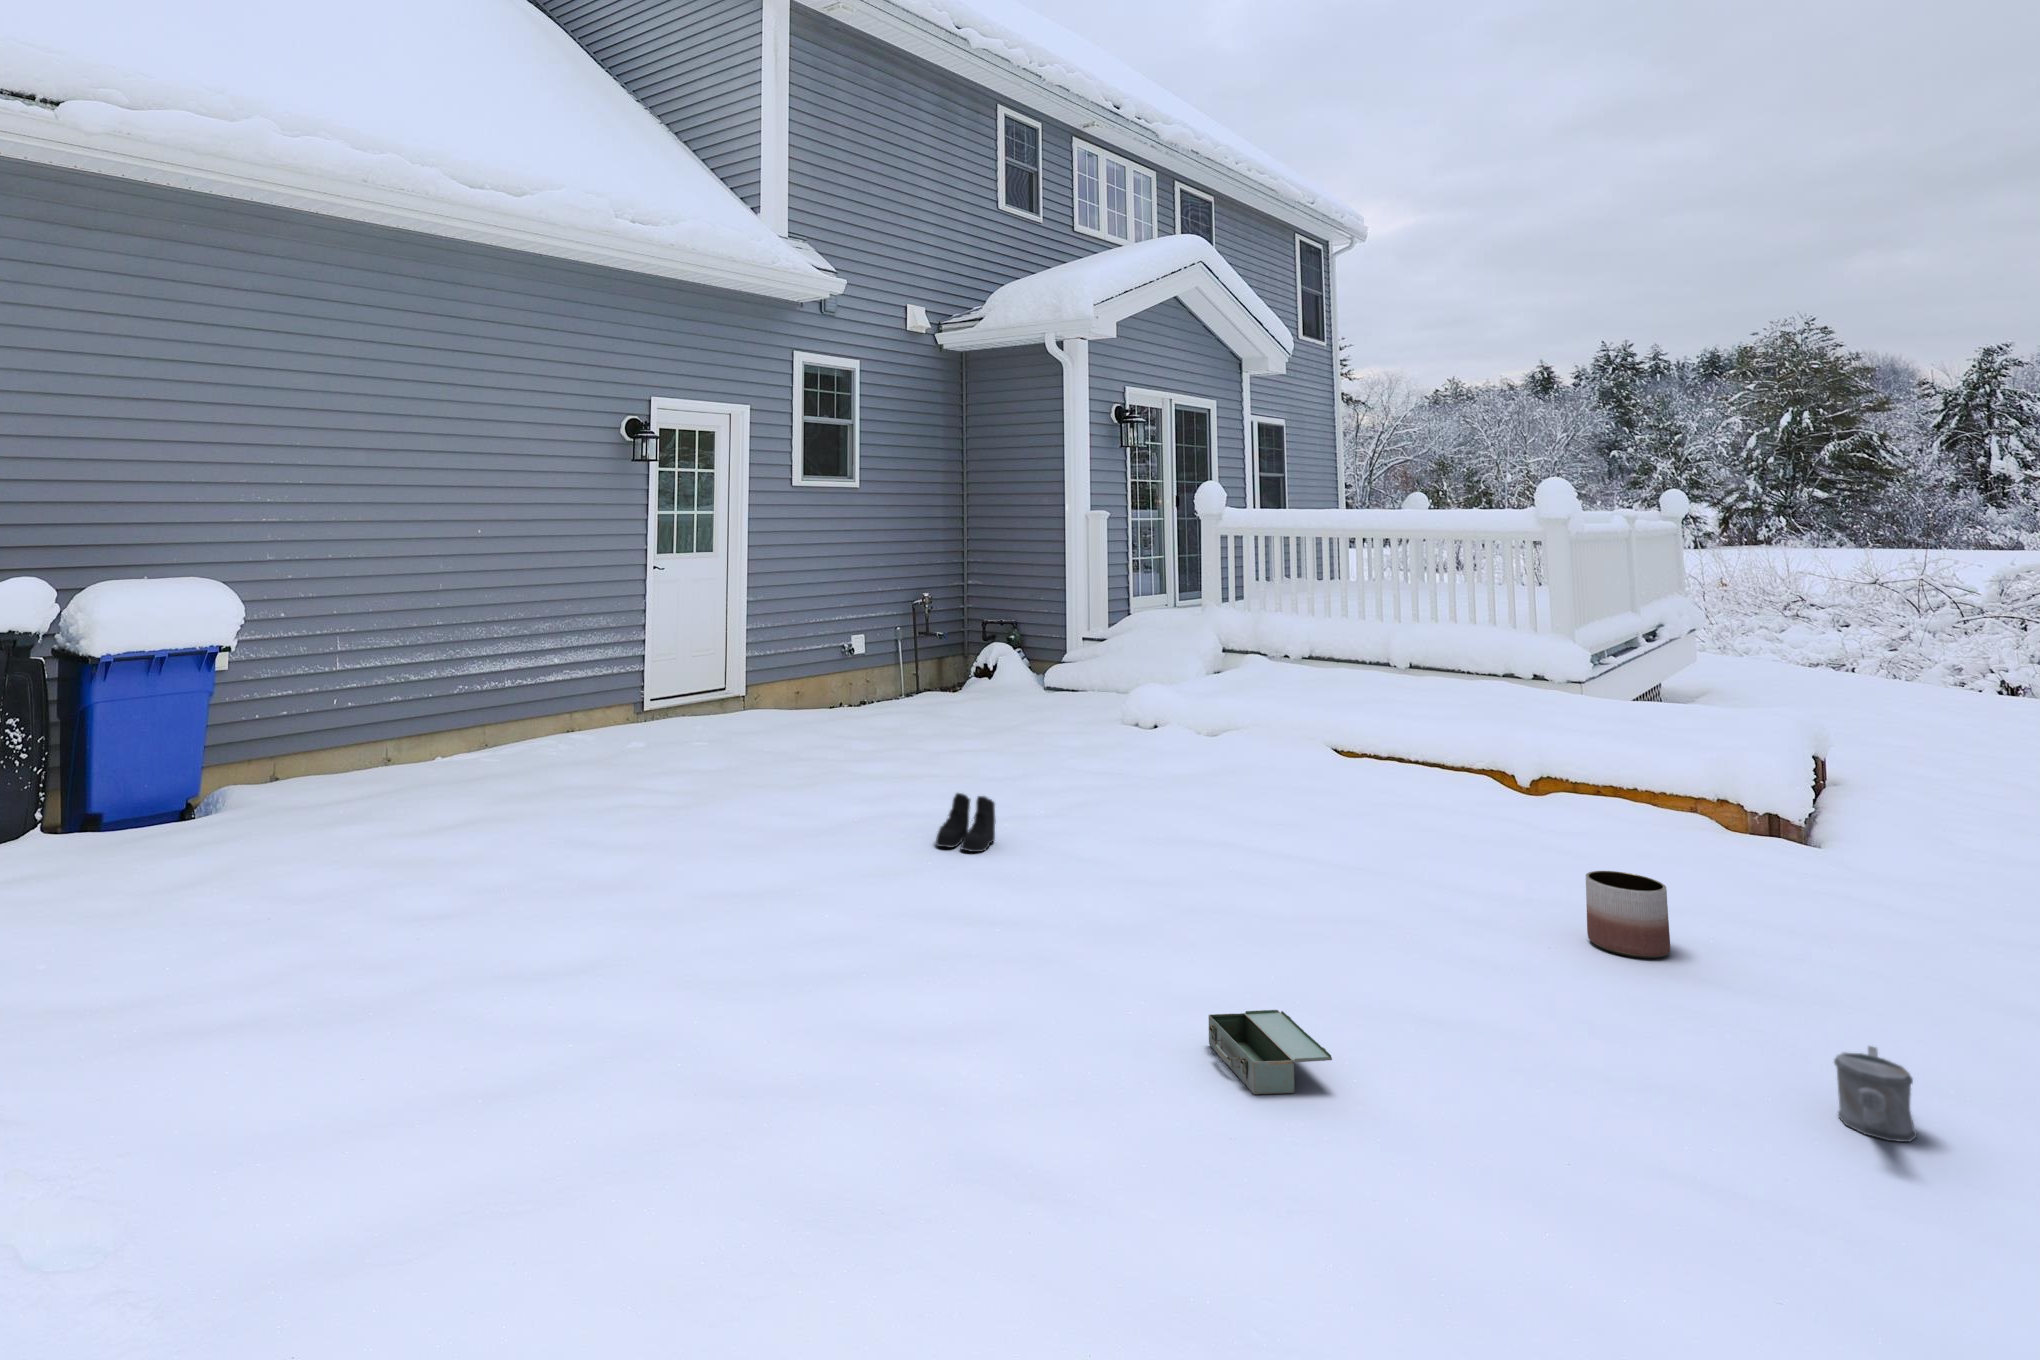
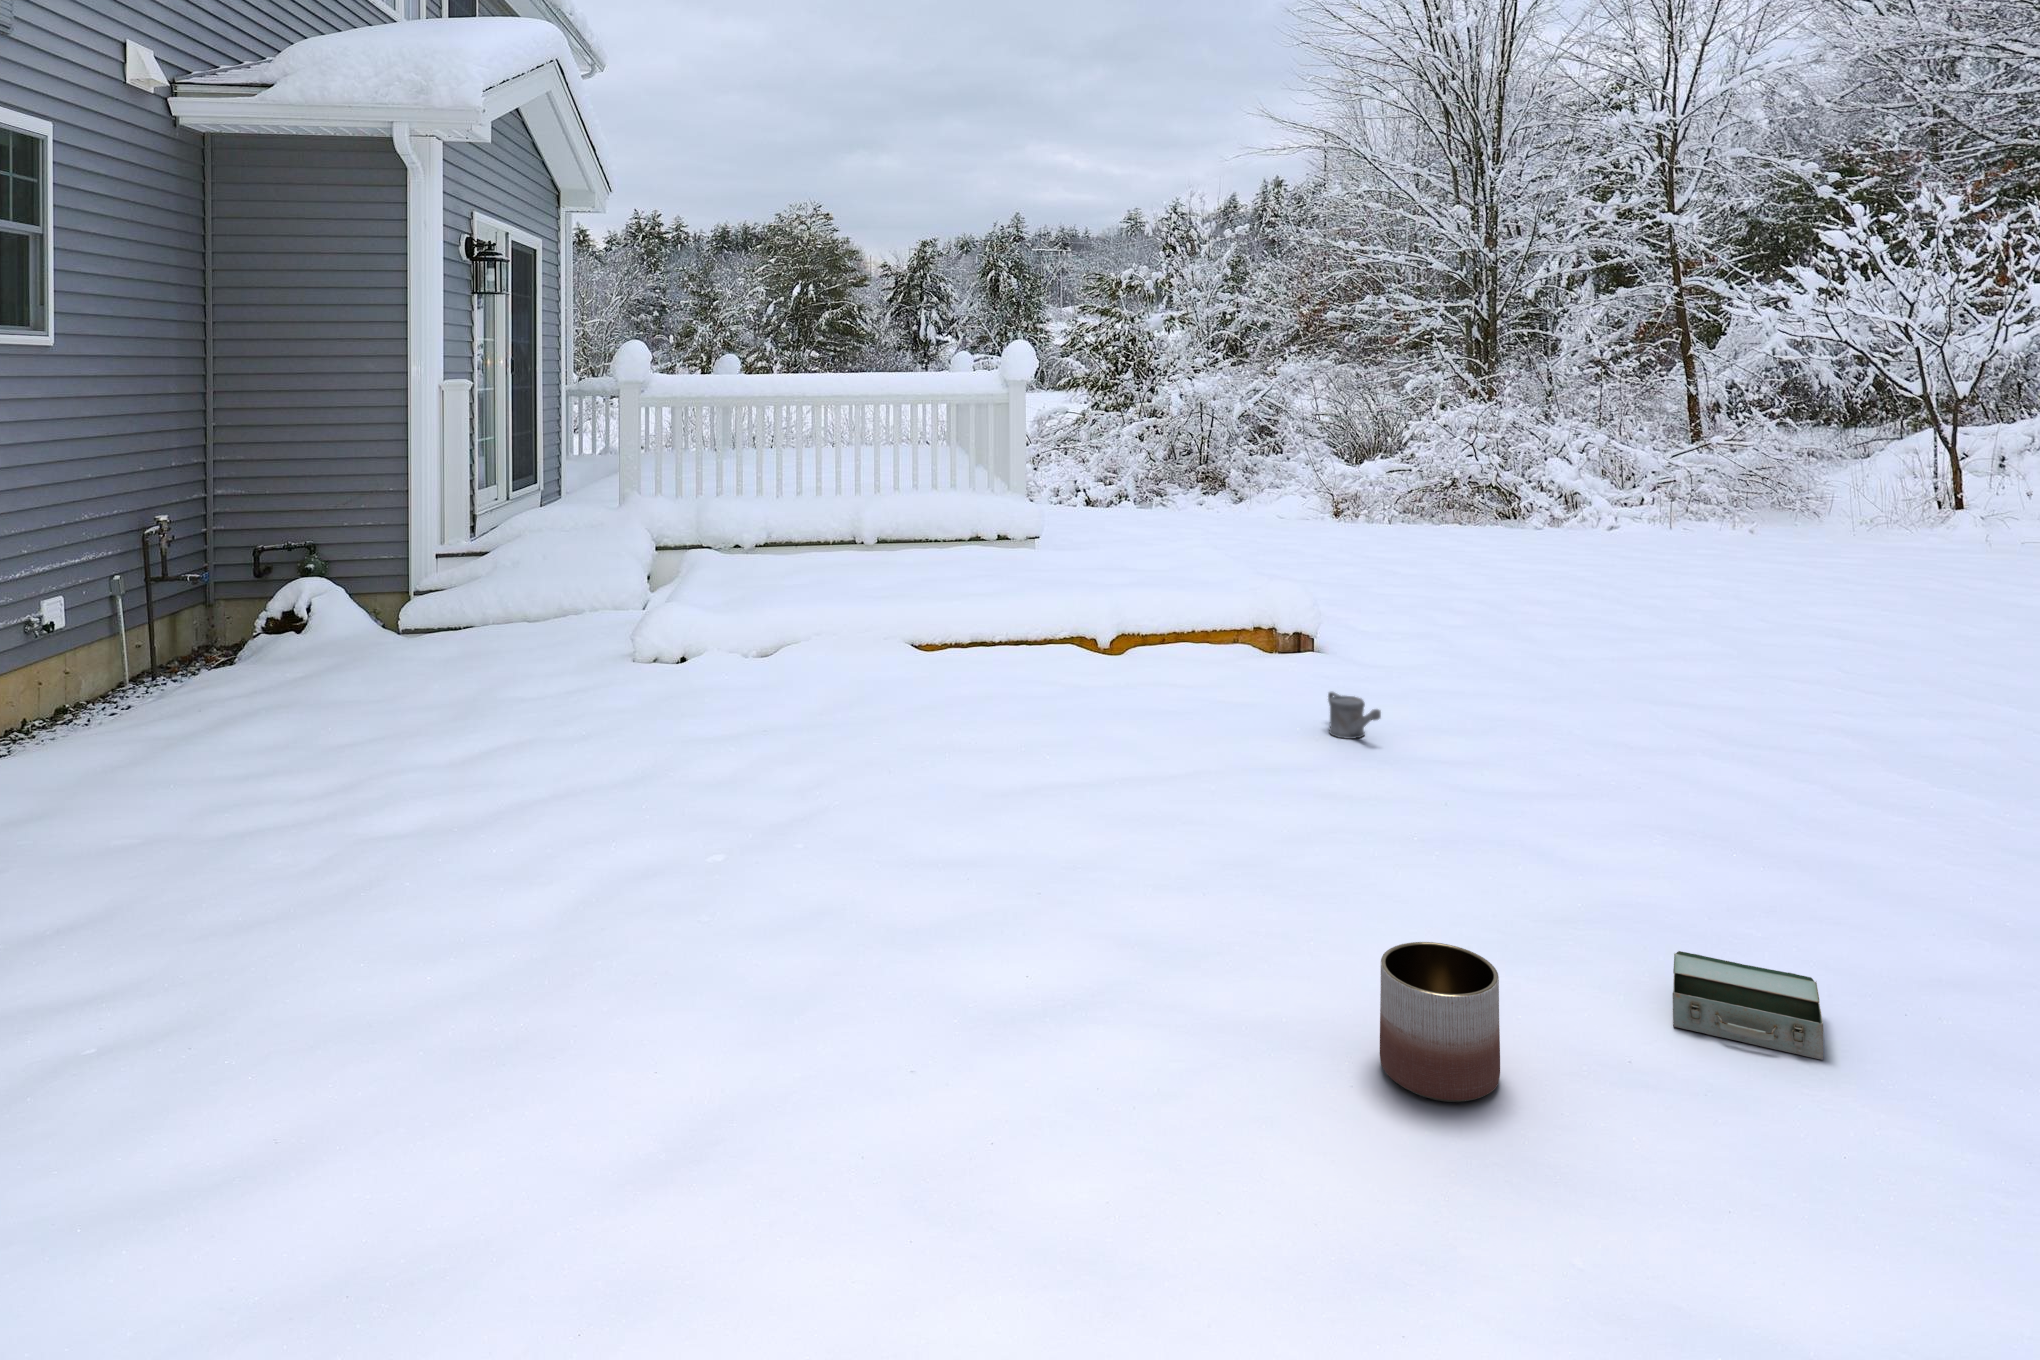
boots: present [936,793,996,852] -> none [822,815,912,916]
planter: present [1586,871,1670,958] -> present [1380,942,1500,1102]
watering can: present [1834,1046,1917,1142] -> present [1328,692,1381,739]

